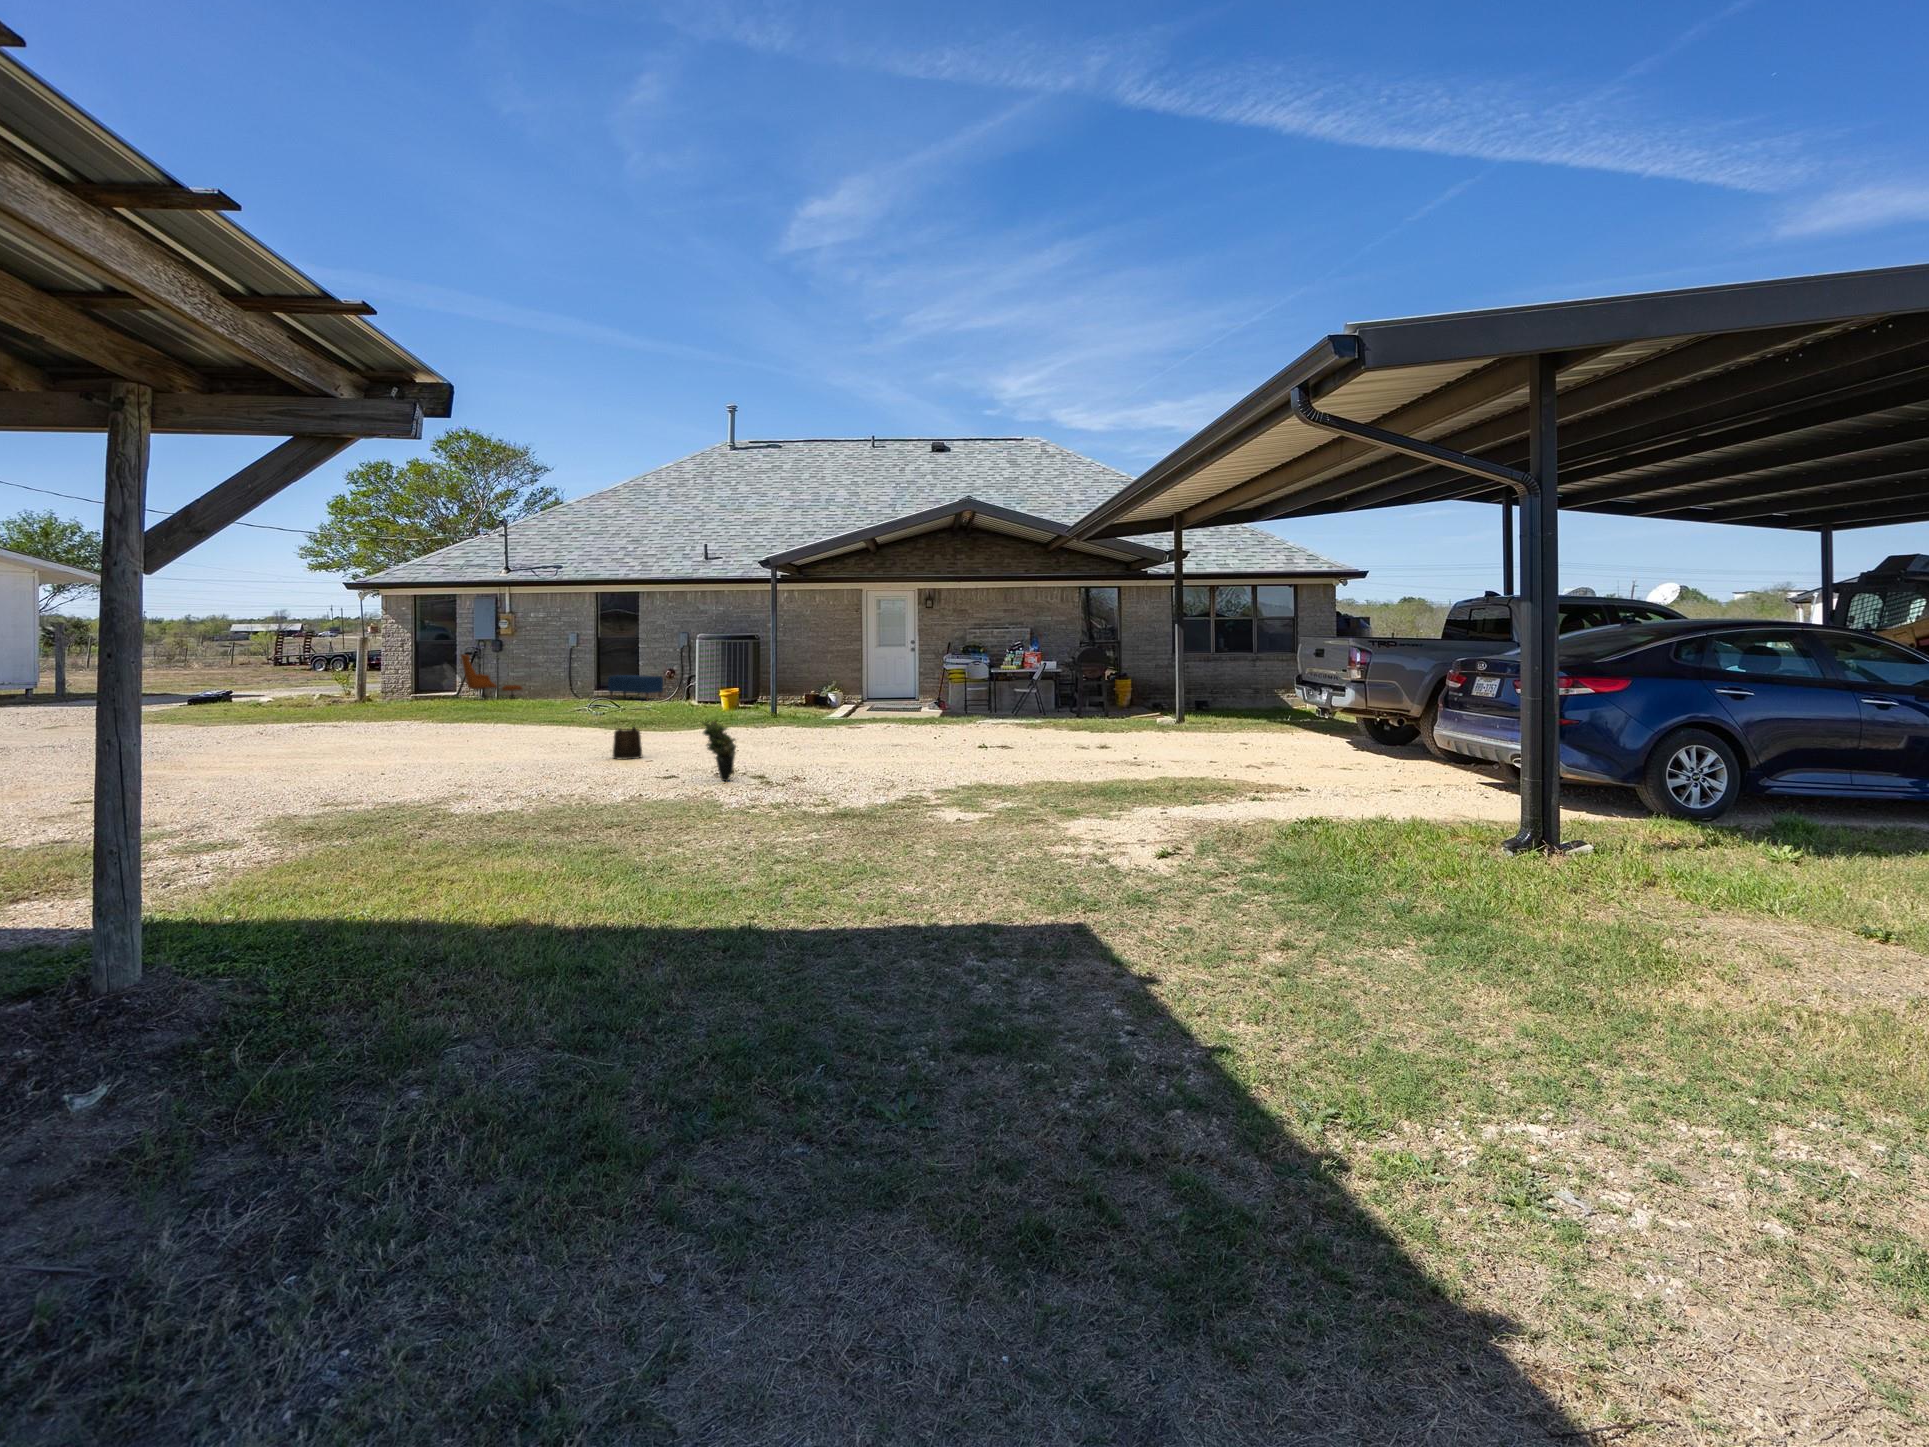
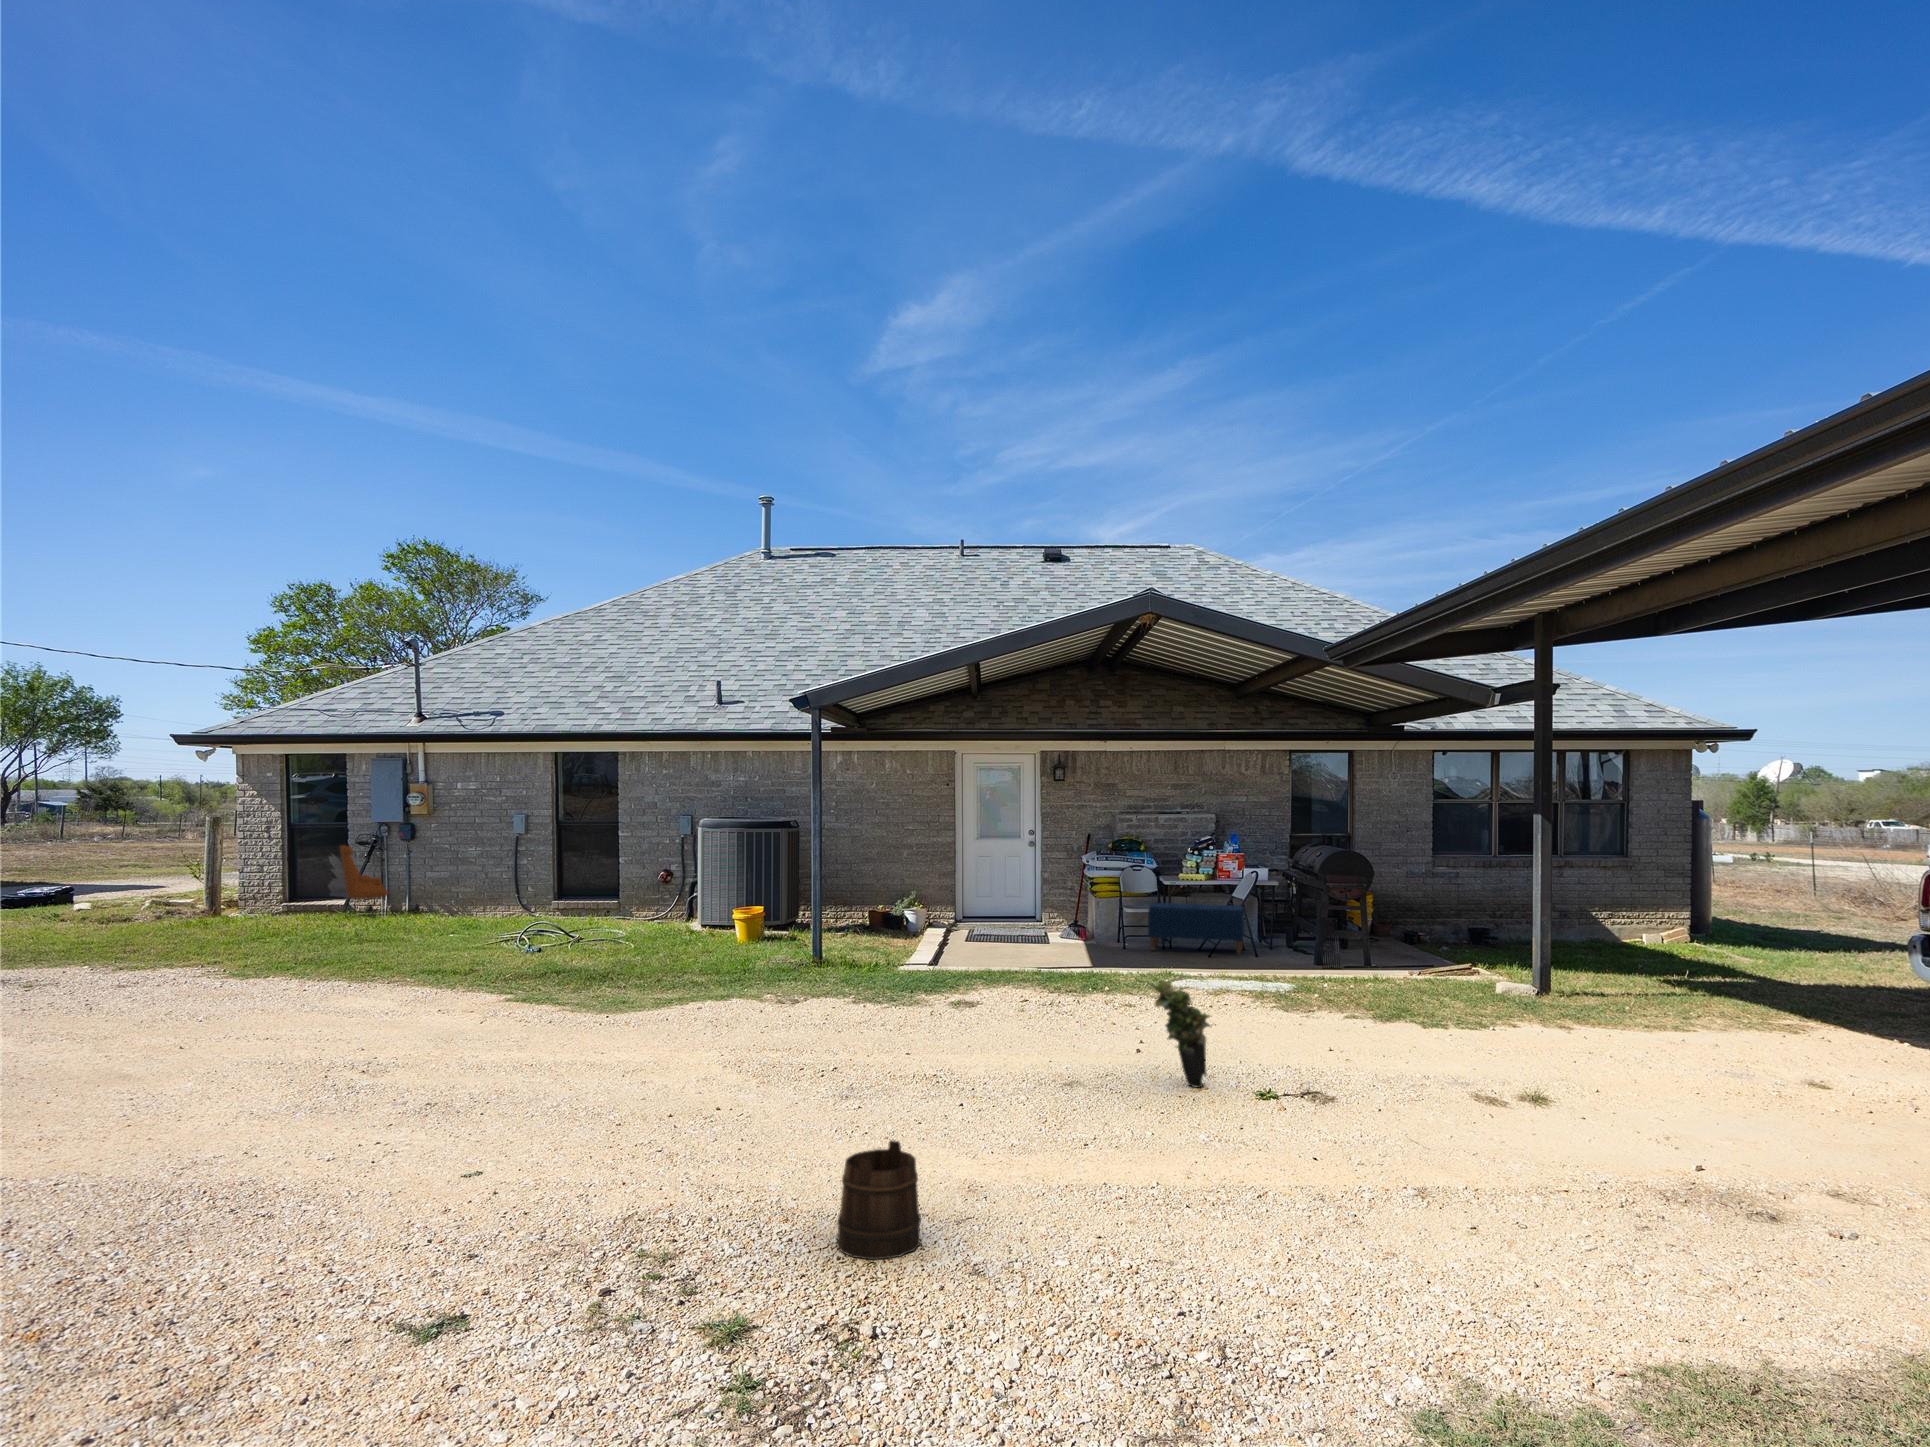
bench: present [608,675,663,700] -> present [1148,903,1245,955]
potted plant: present [702,720,736,781] -> present [1150,981,1210,1088]
bucket: present [613,726,642,759] -> present [837,1140,921,1259]

